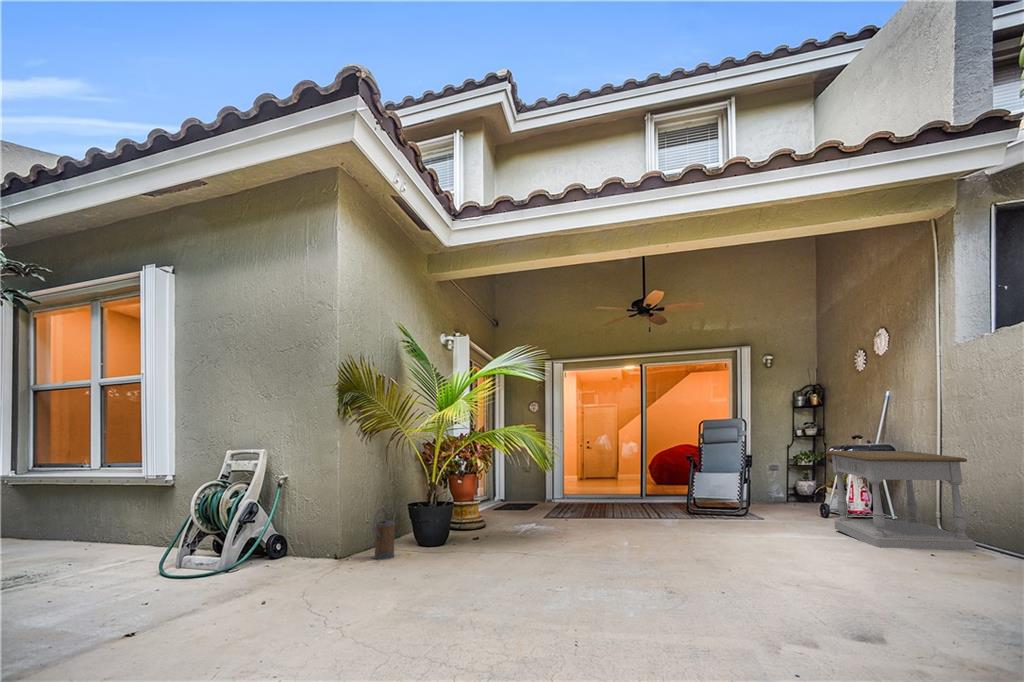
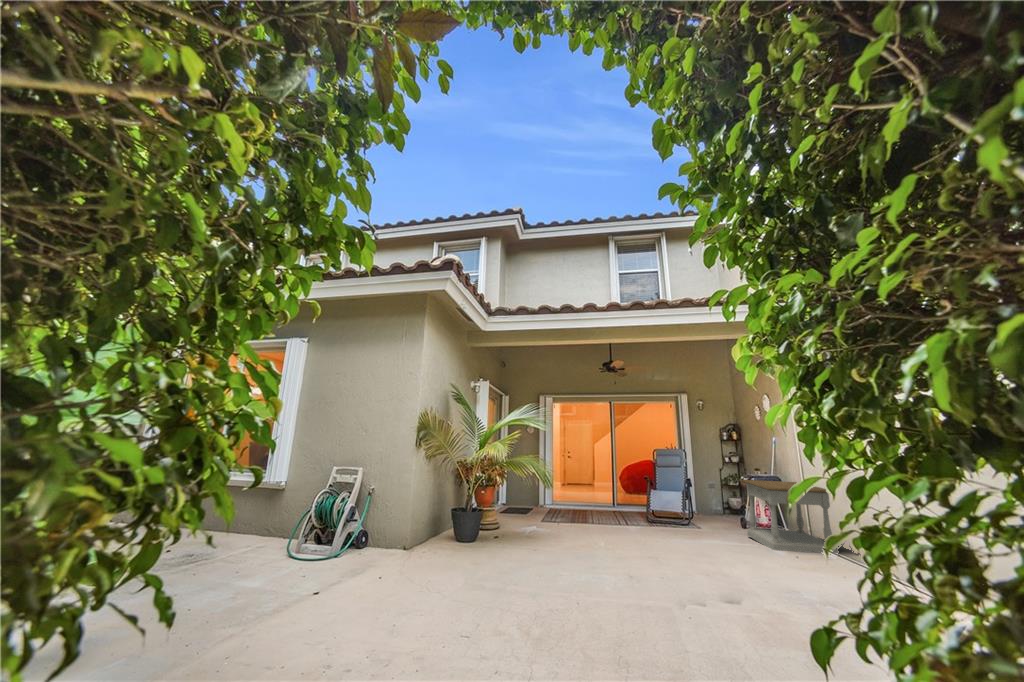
watering can: present [374,508,396,560] -> none [432,514,446,550]

